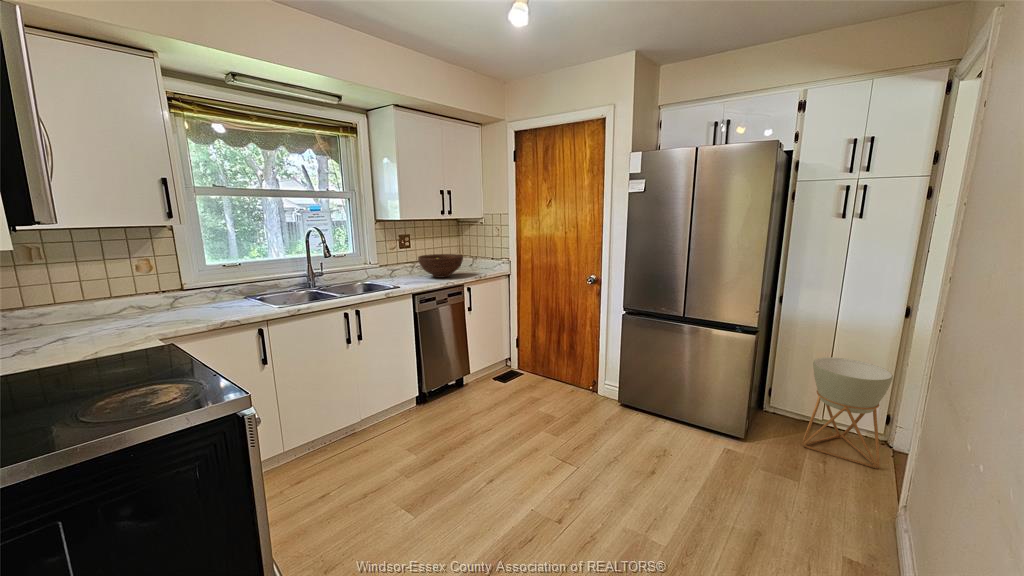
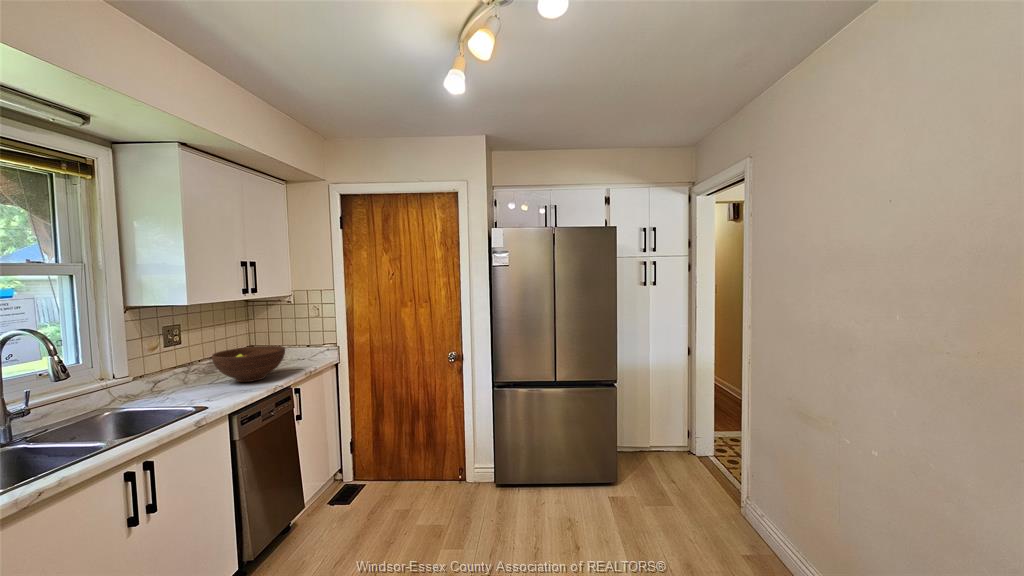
planter: present [802,357,893,468] -> none [645,393,702,476]

